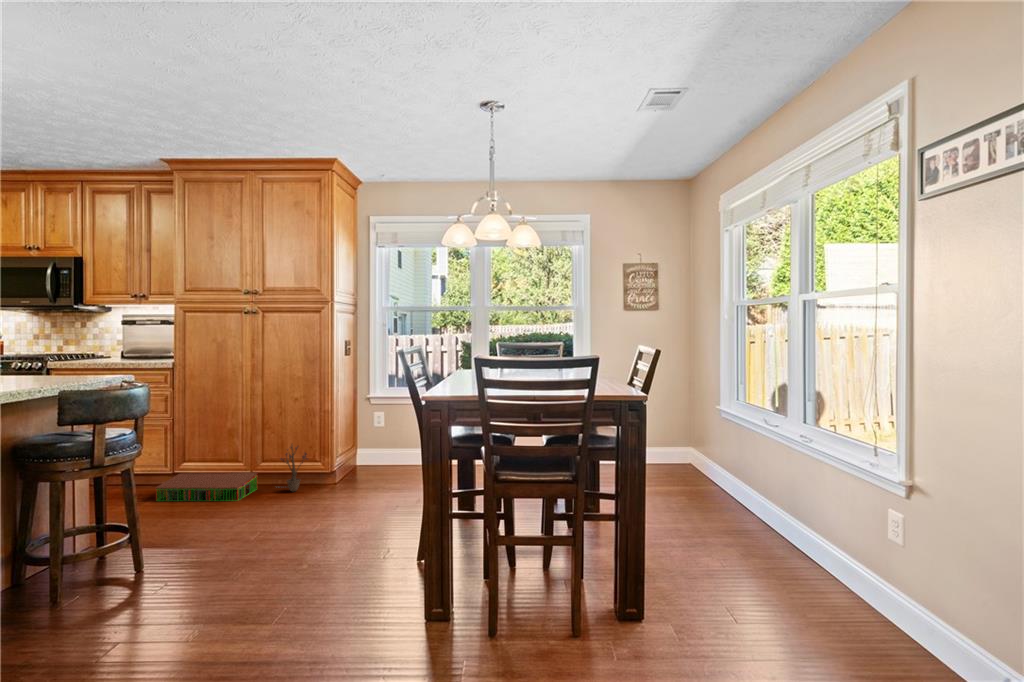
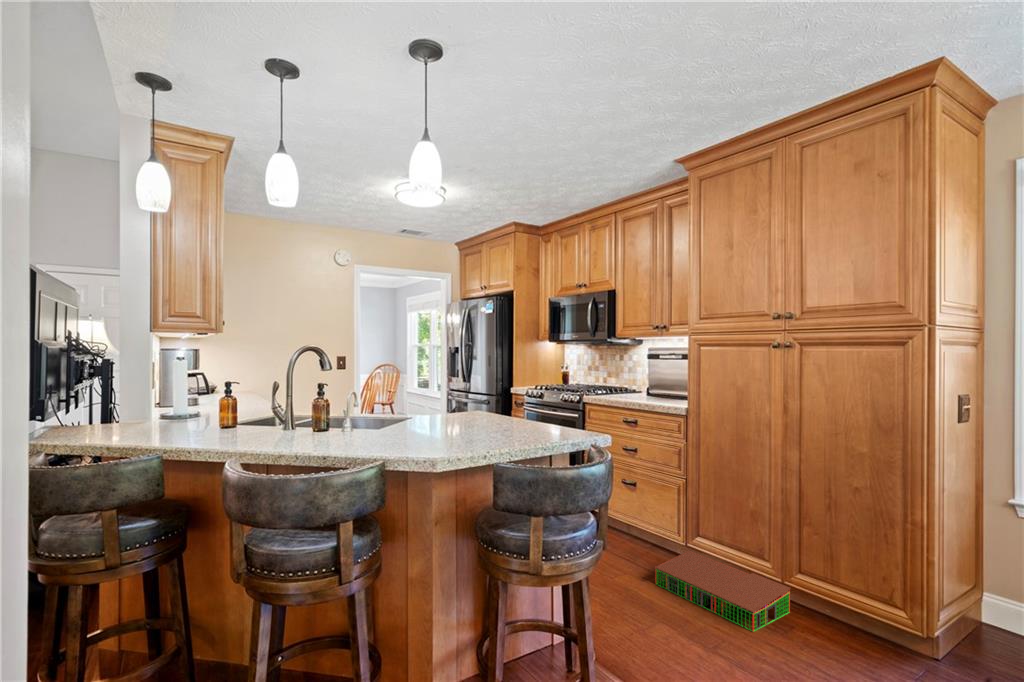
decorative plant: present [278,445,307,492] -> none [818,564,879,648]

